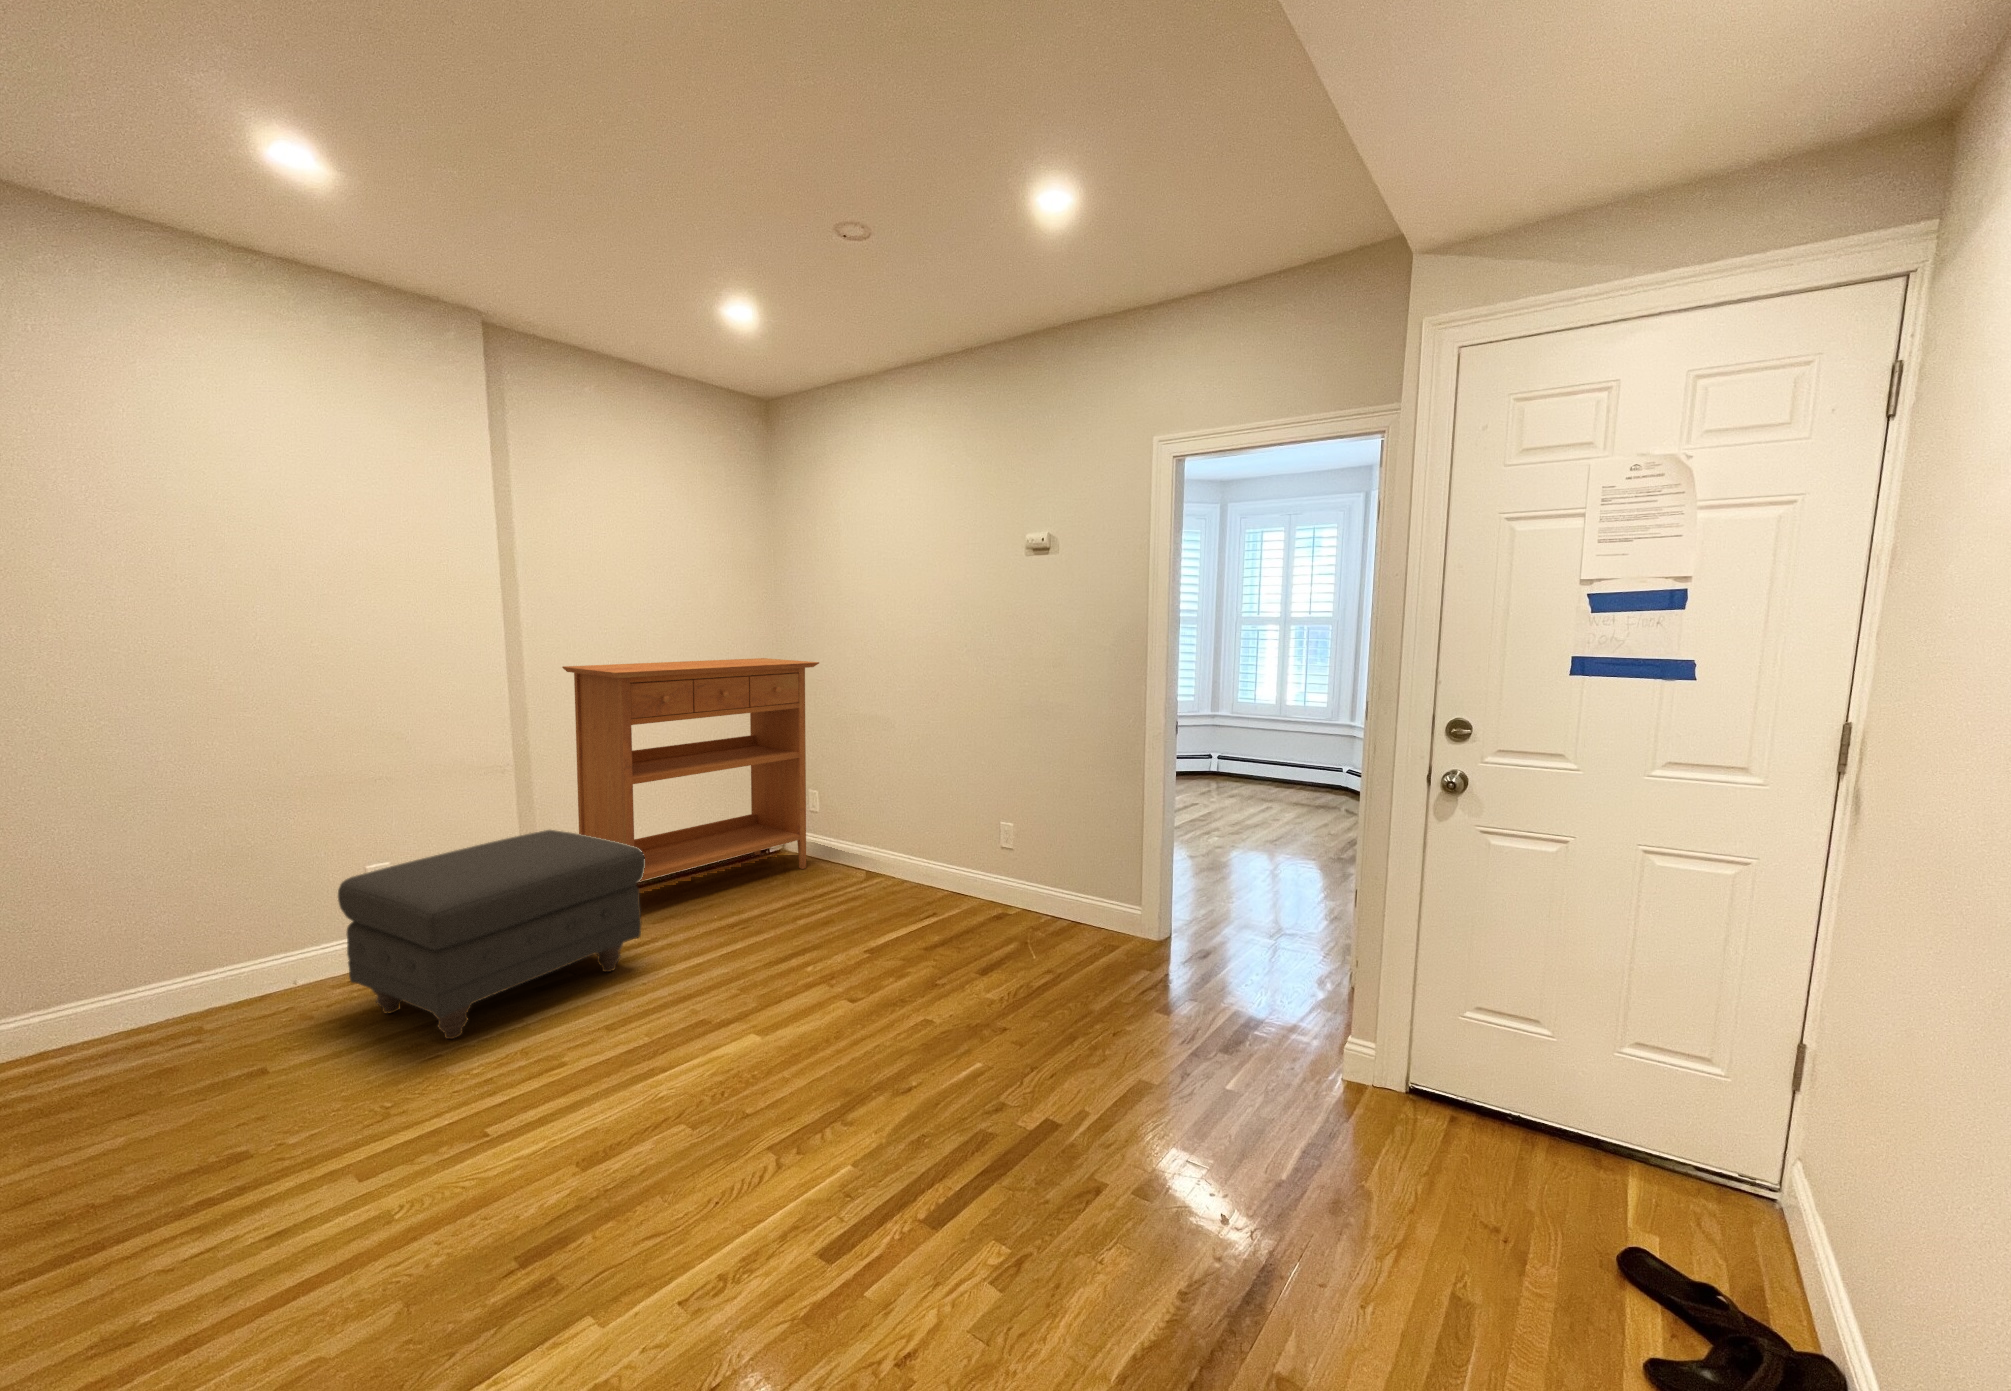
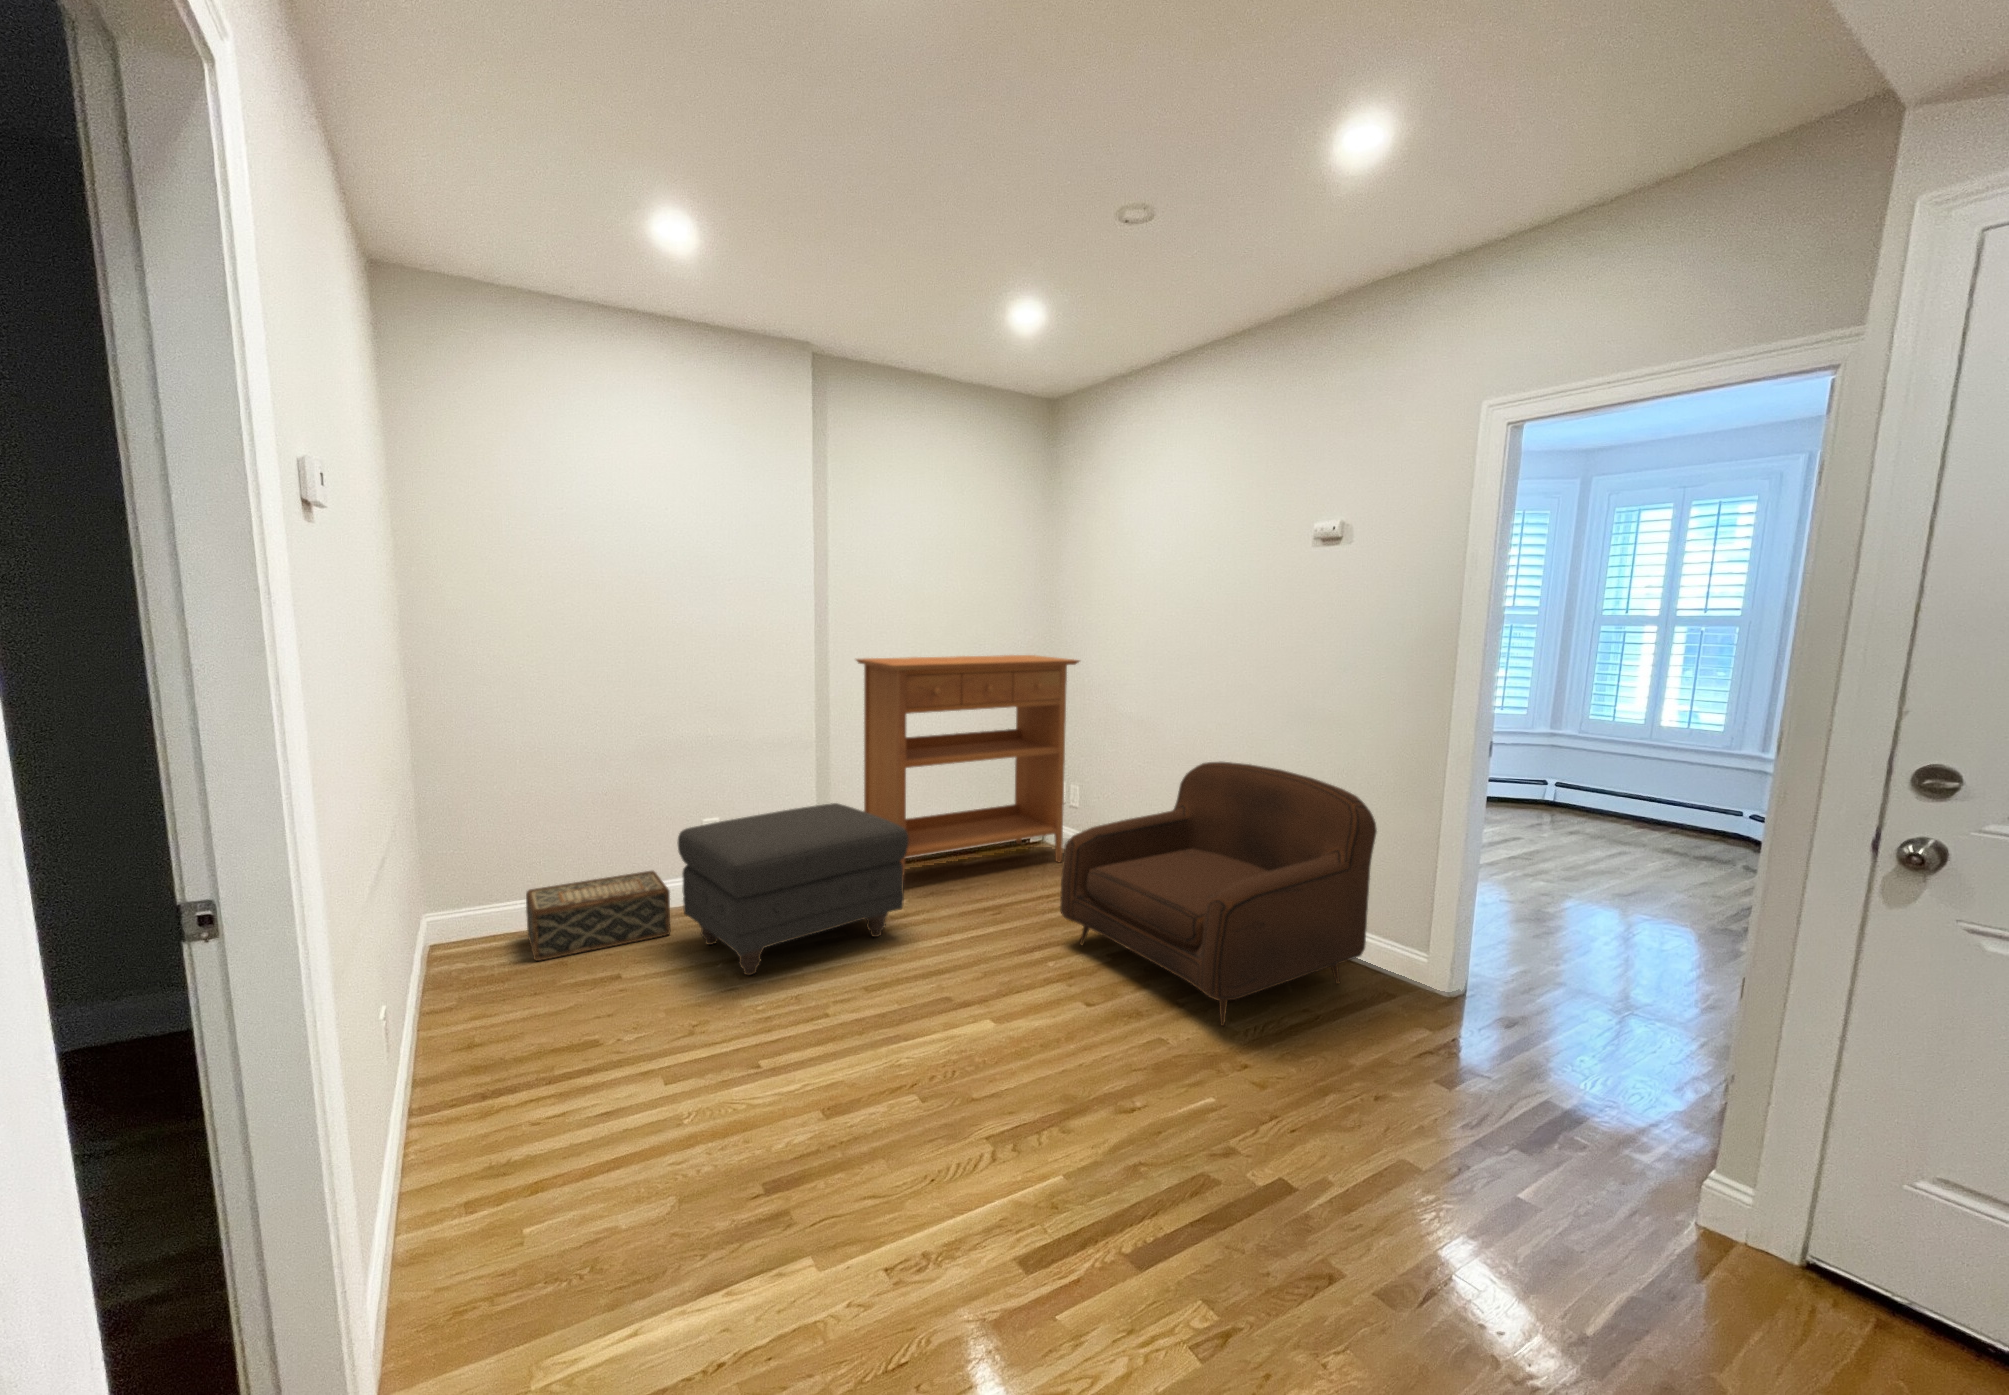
armchair: none [816,754,1100,998] -> present [1060,762,1377,1026]
woven basket: none [89,936,328,1075] -> present [526,871,670,961]

